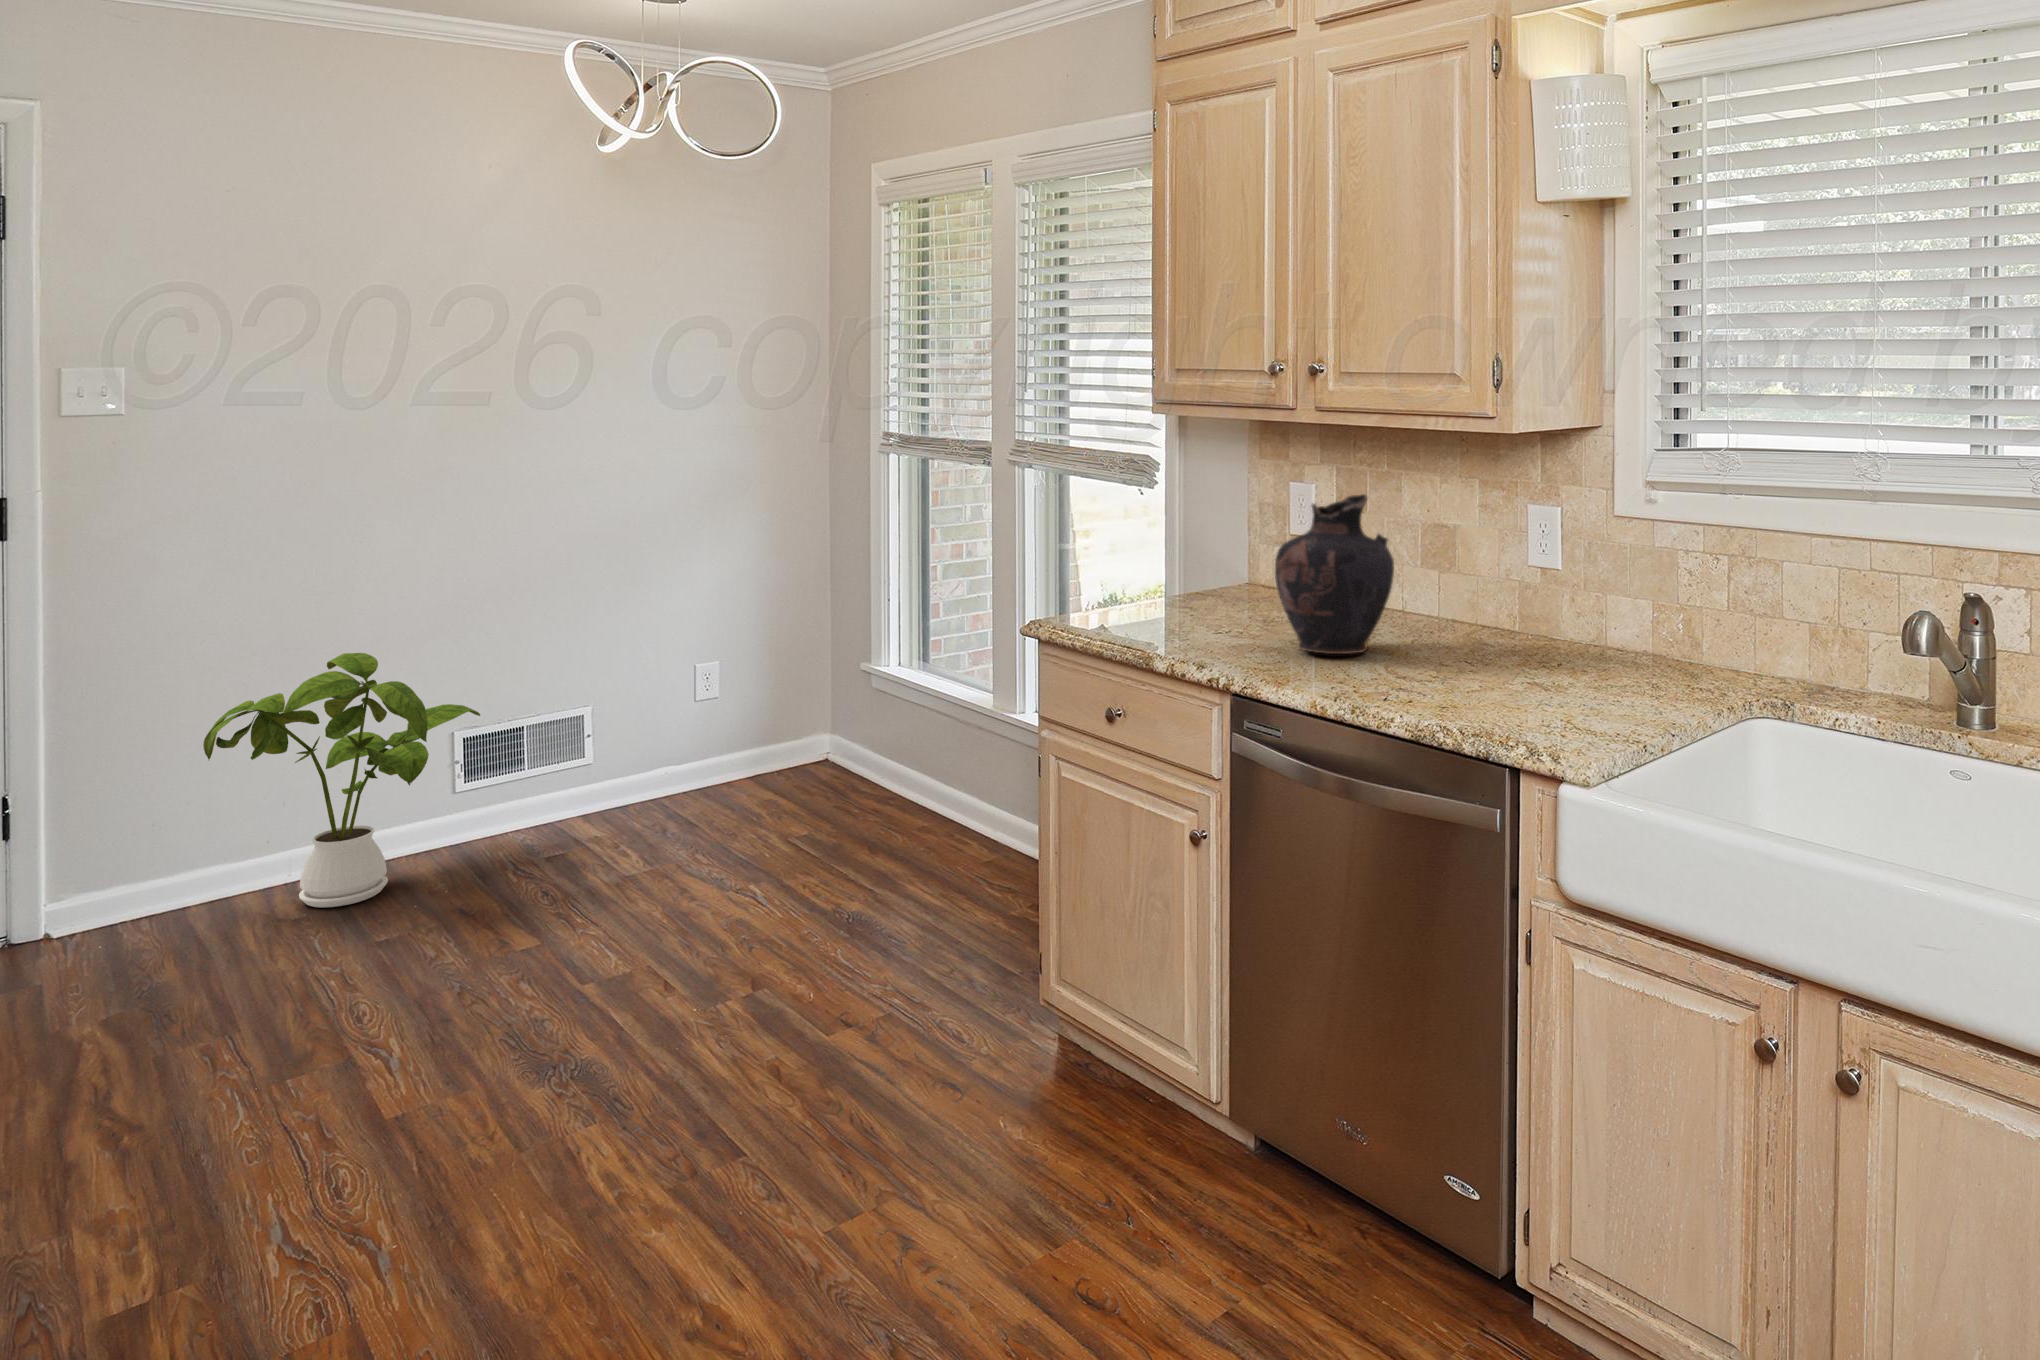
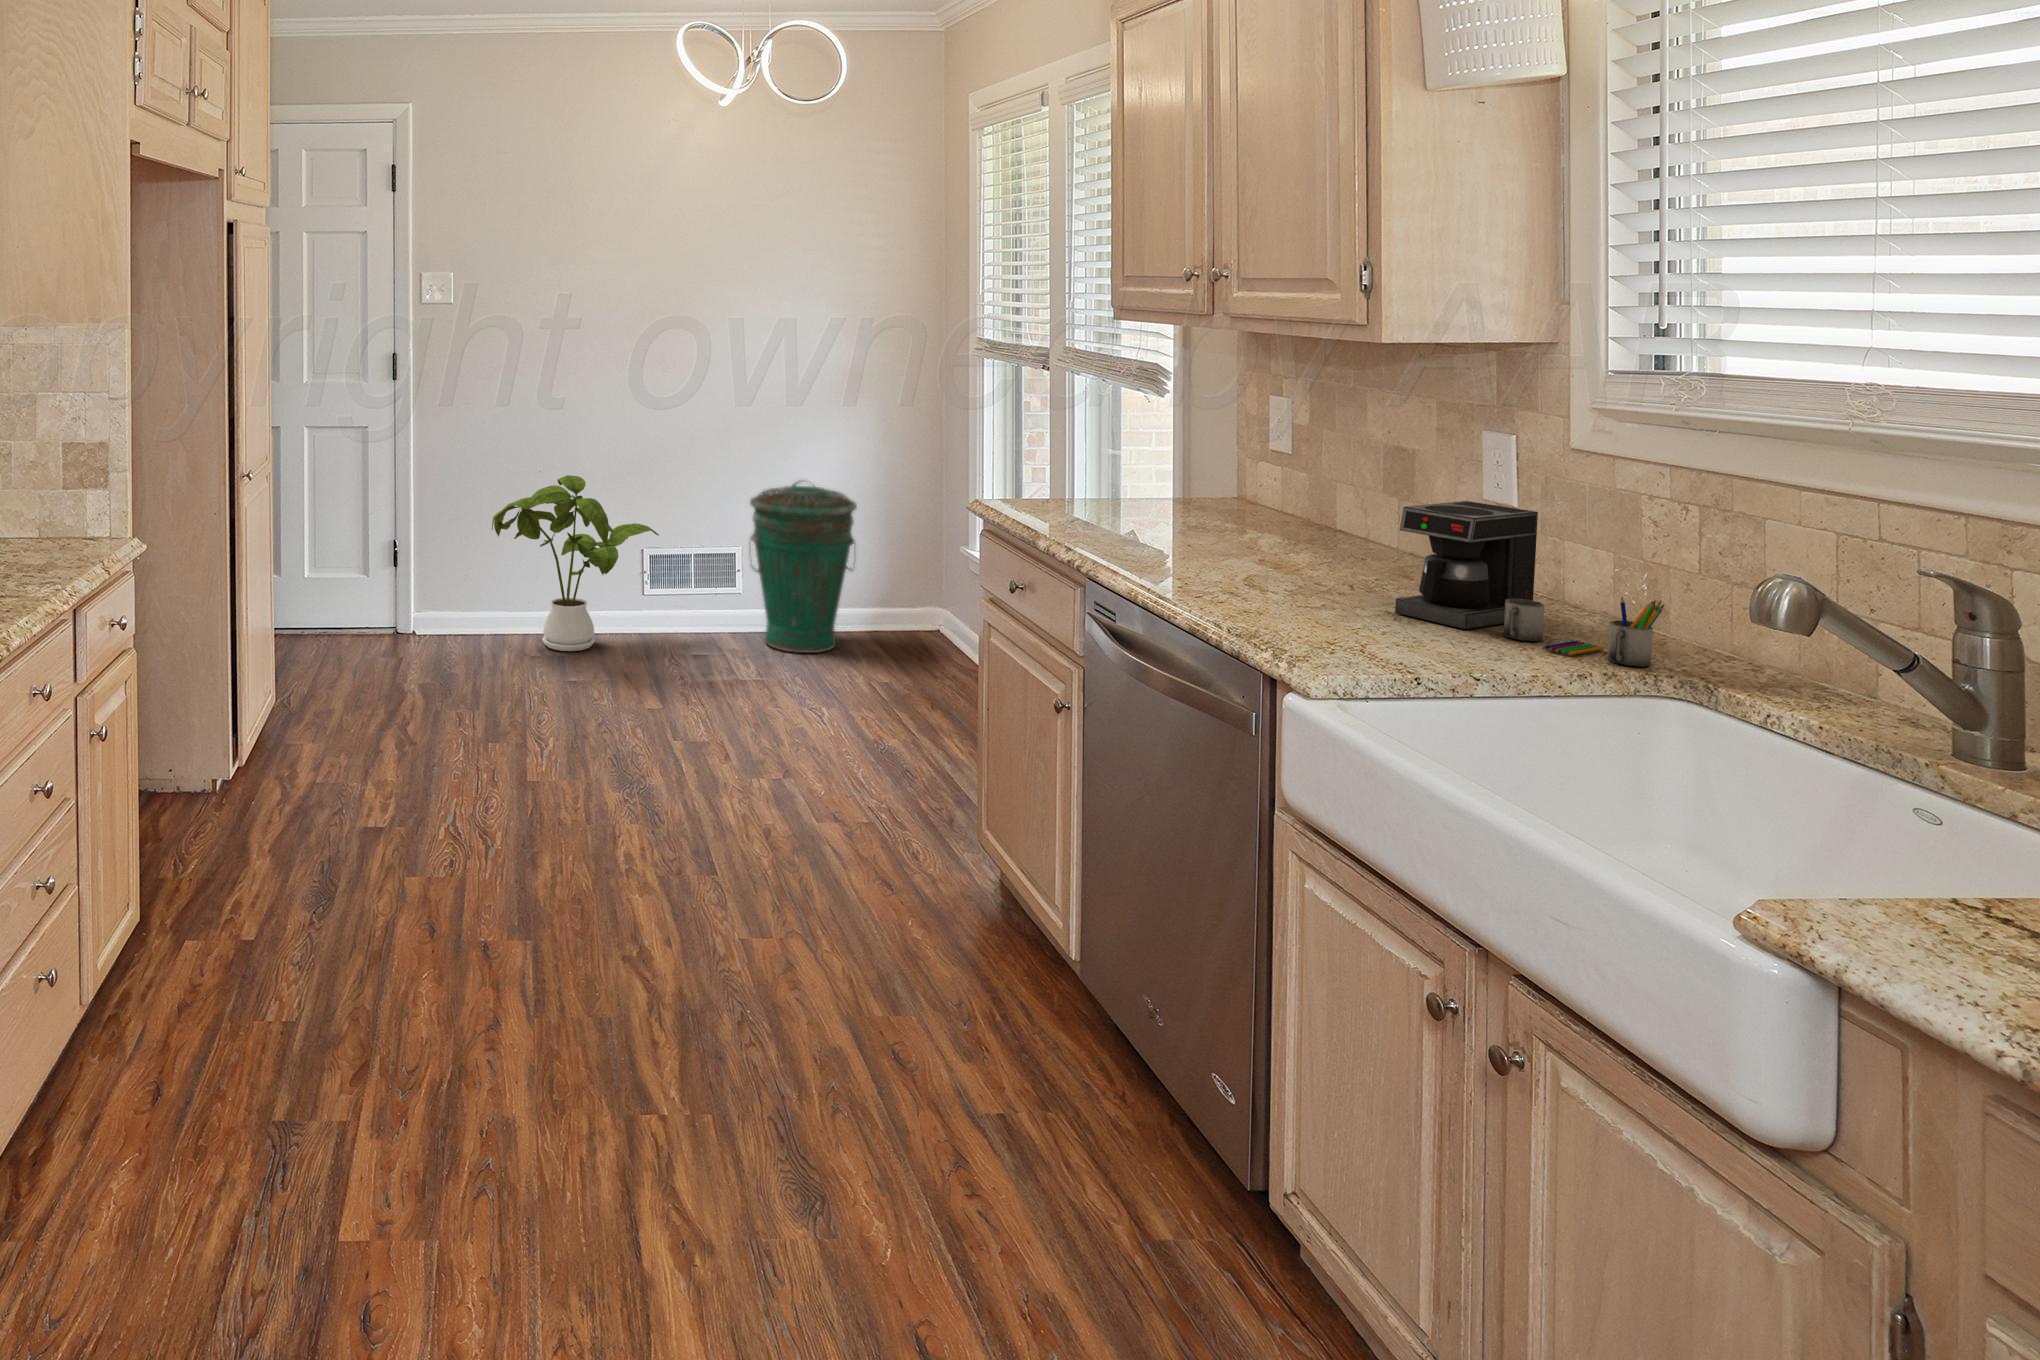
vase: present [1275,494,1394,654] -> none [1163,405,1303,565]
coffee maker: none [1521,568,1730,694] -> present [1395,501,1664,667]
trash can: none [609,615,749,832] -> present [749,481,857,653]

